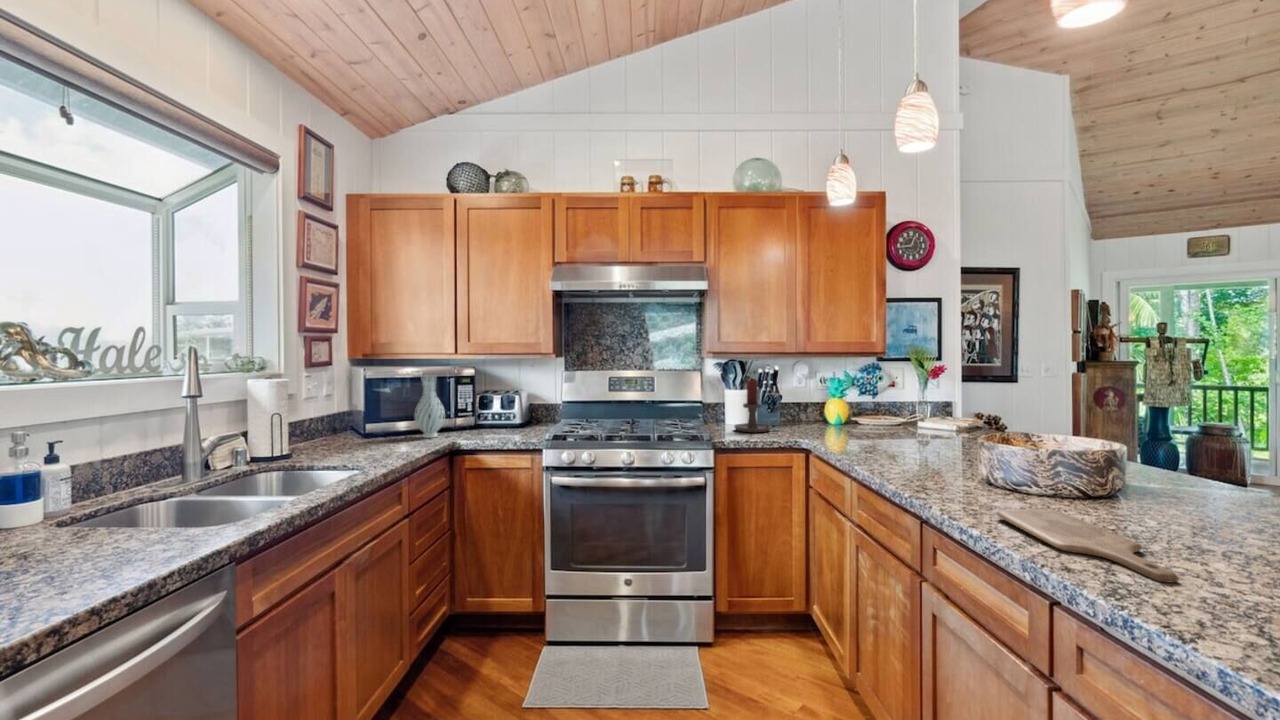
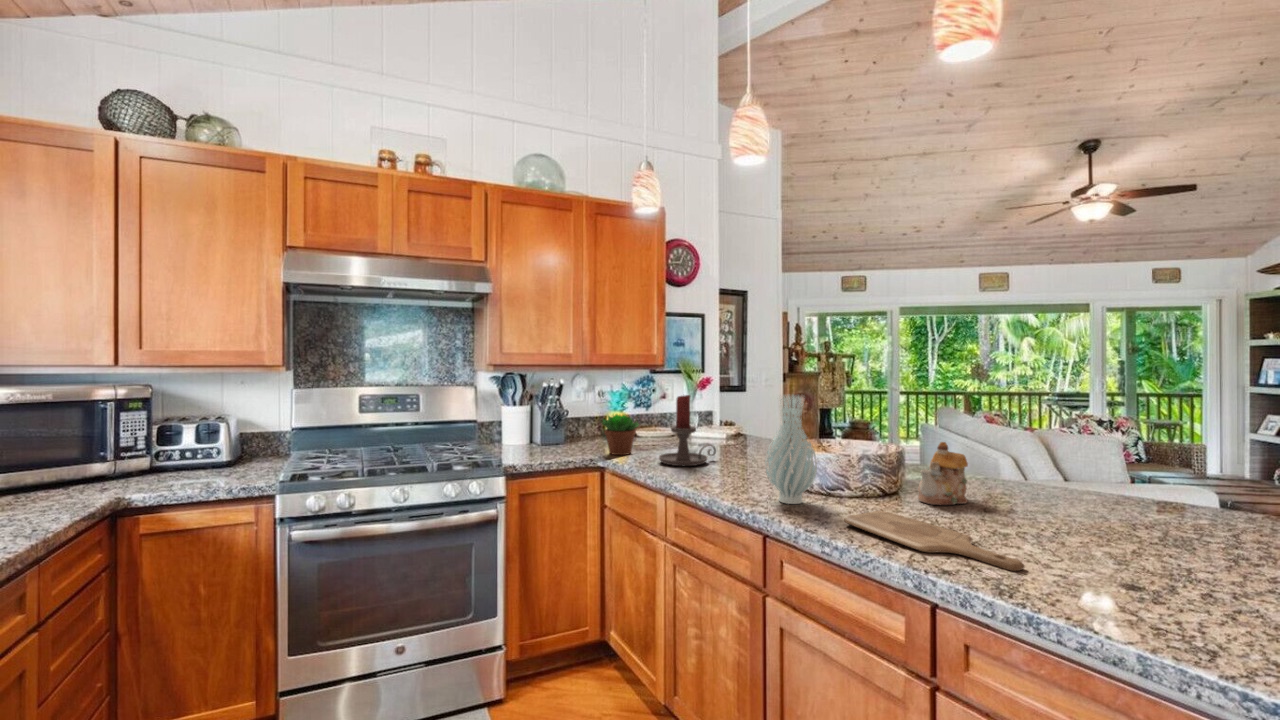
vase: present [415,376,445,438] -> present [765,395,817,504]
candle holder: present [734,380,782,433] -> present [659,395,716,466]
succulent plant: none [804,399,847,440] -> present [601,414,639,455]
teapot: none [1127,443,1209,518] -> present [918,442,968,505]

